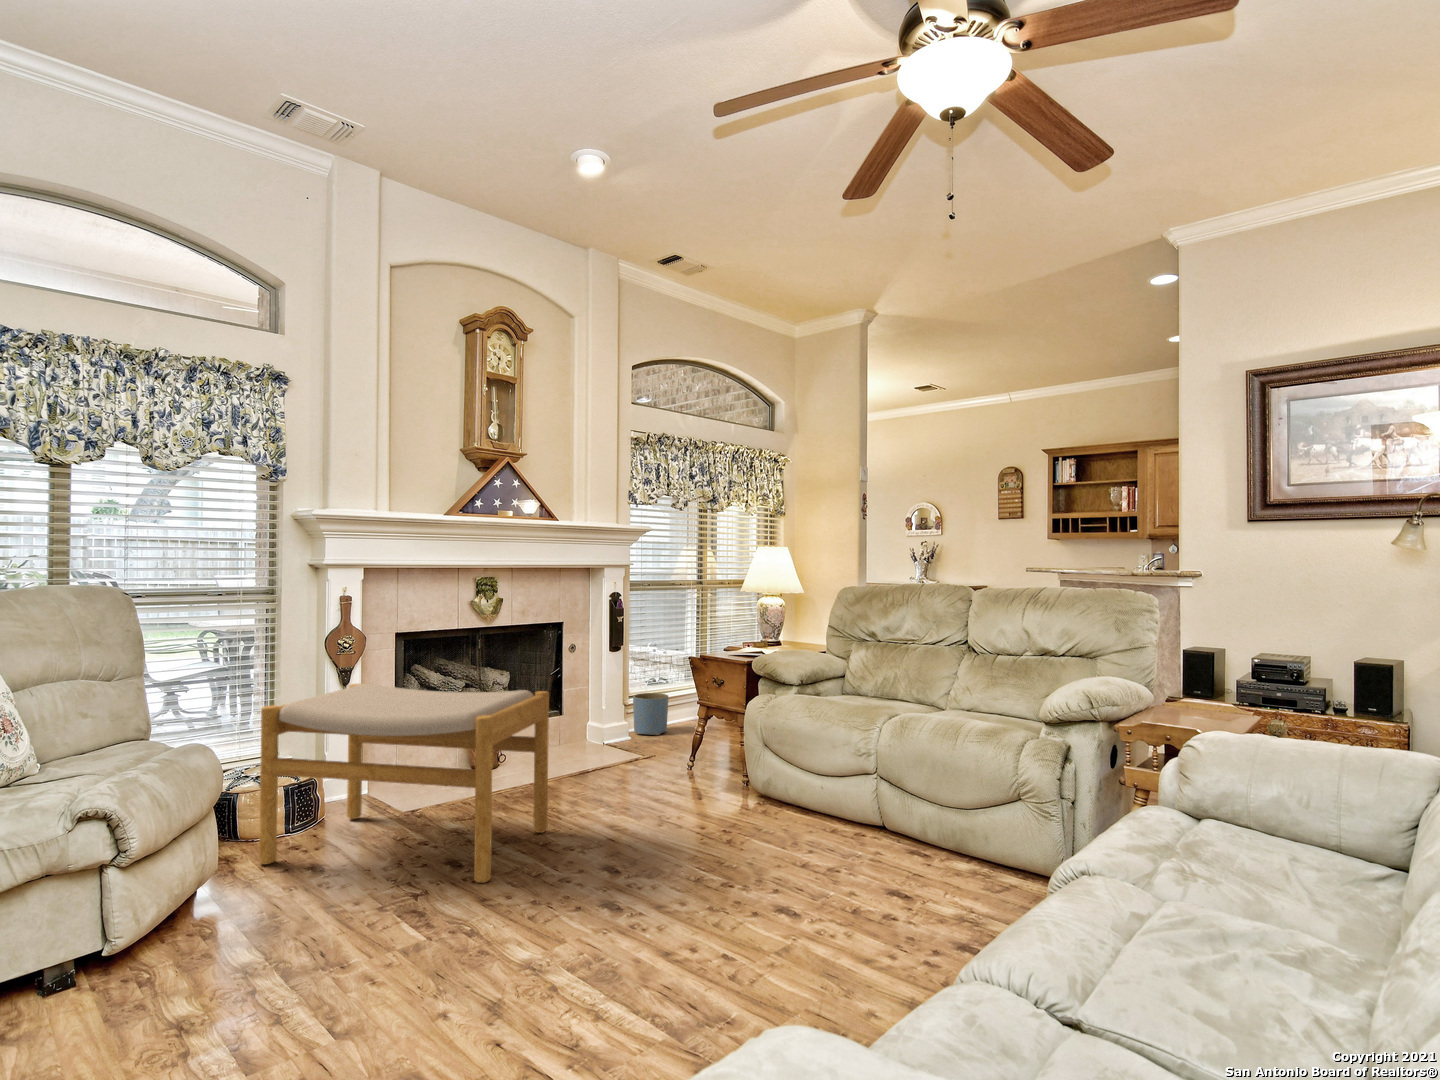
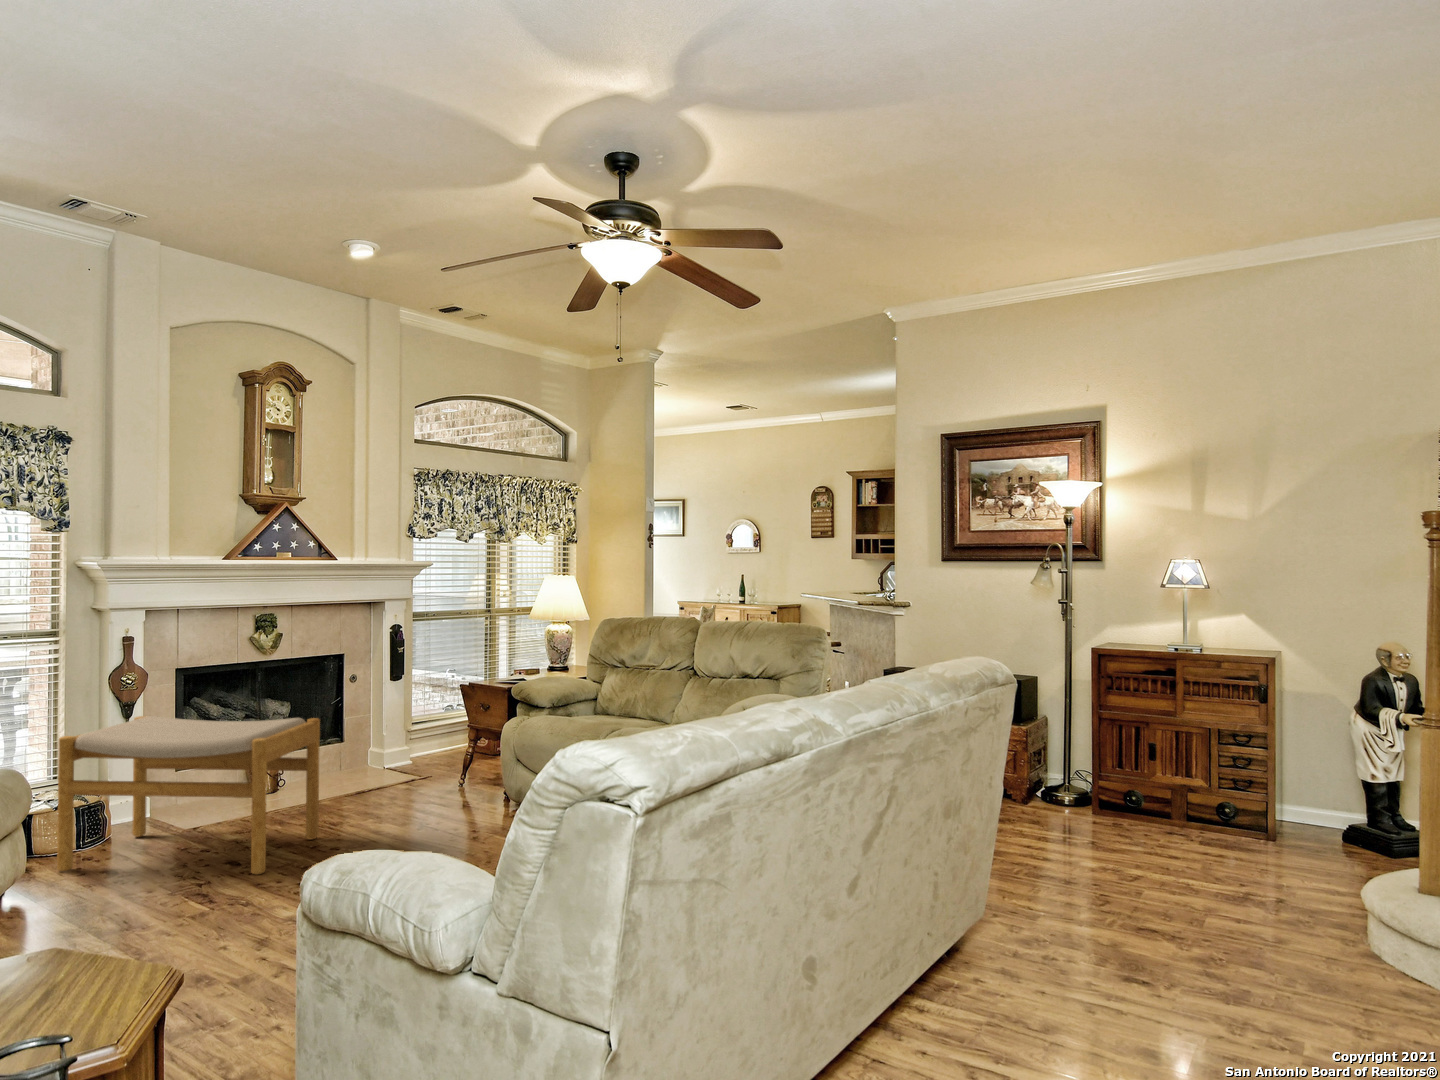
planter: present [633,693,668,735] -> none [416,720,451,760]

